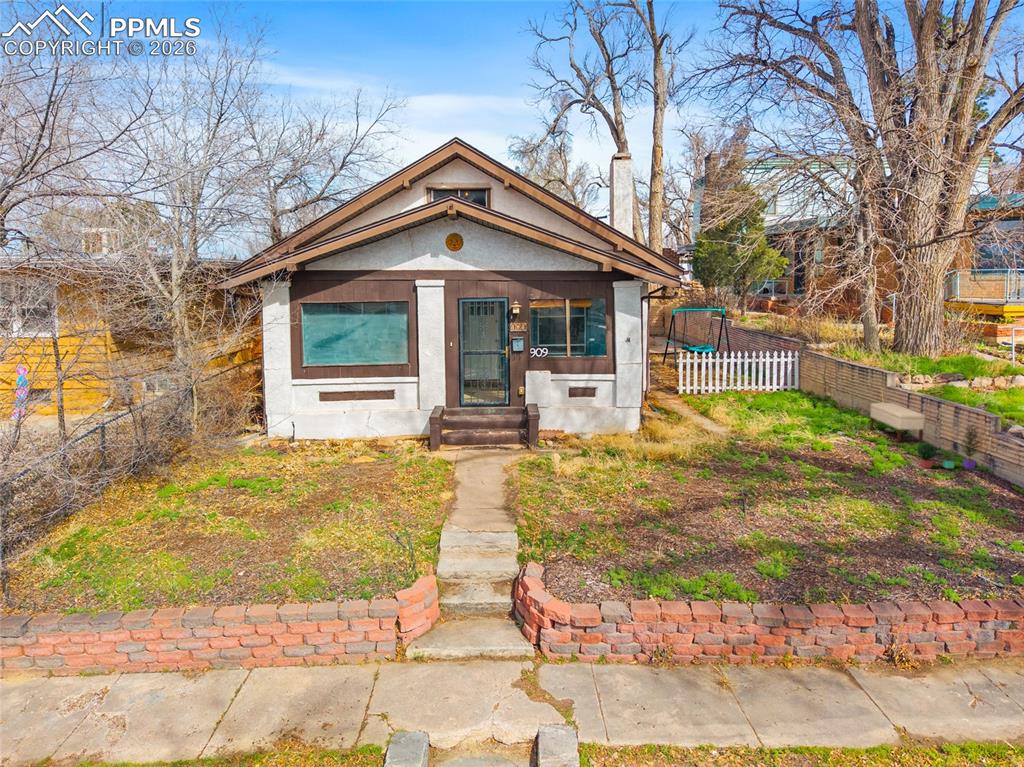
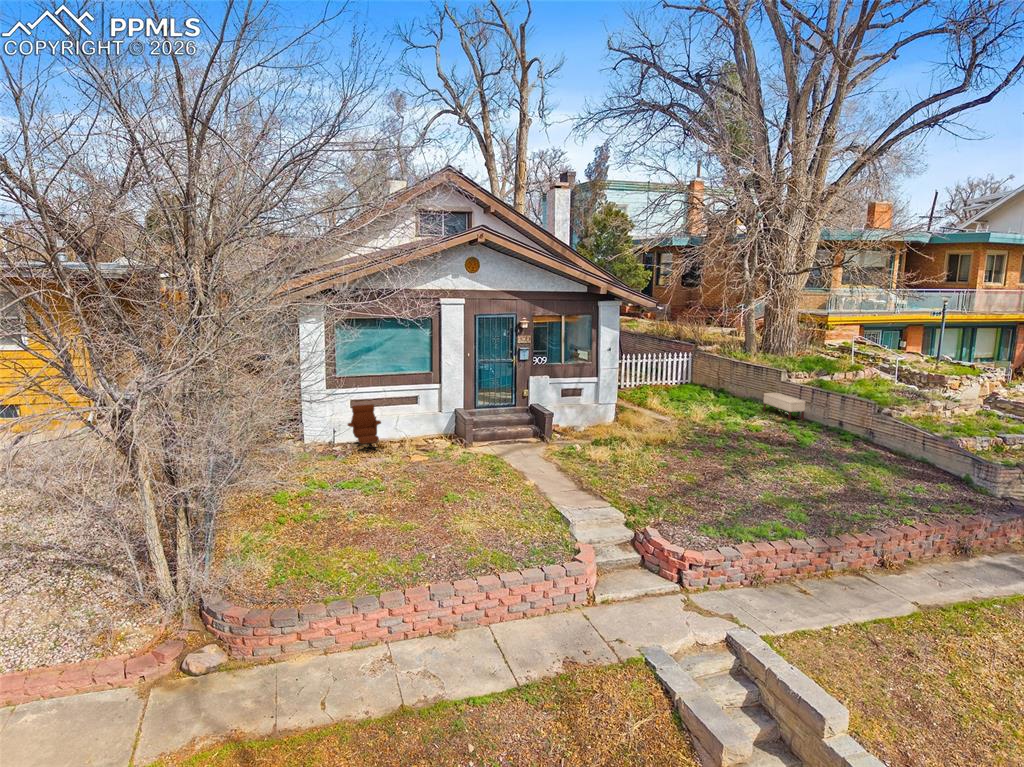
lounge chair: none [291,396,332,453] -> present [348,404,381,452]
potted plant: present [917,425,979,469] -> none [814,407,853,439]

